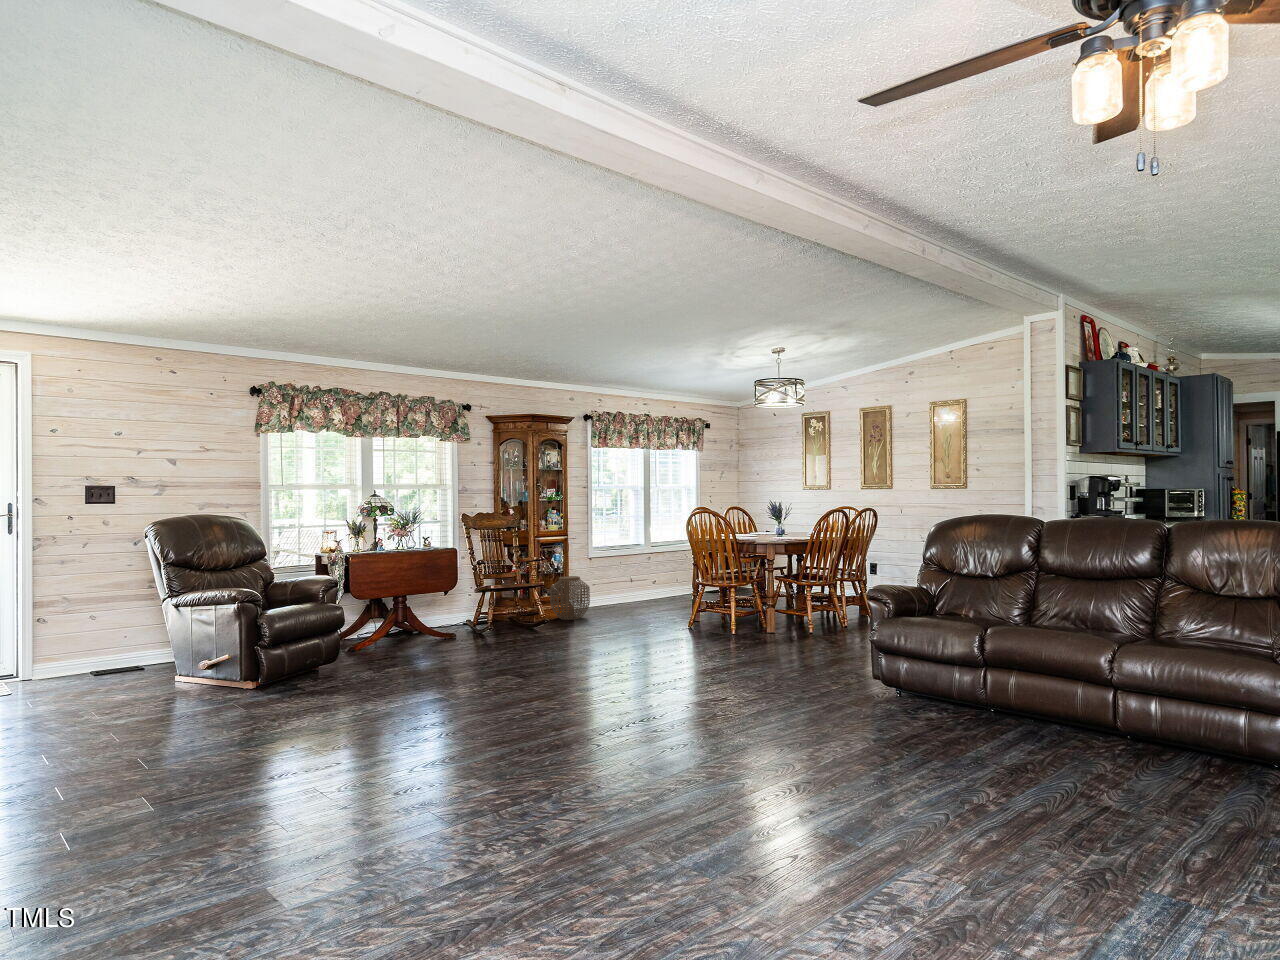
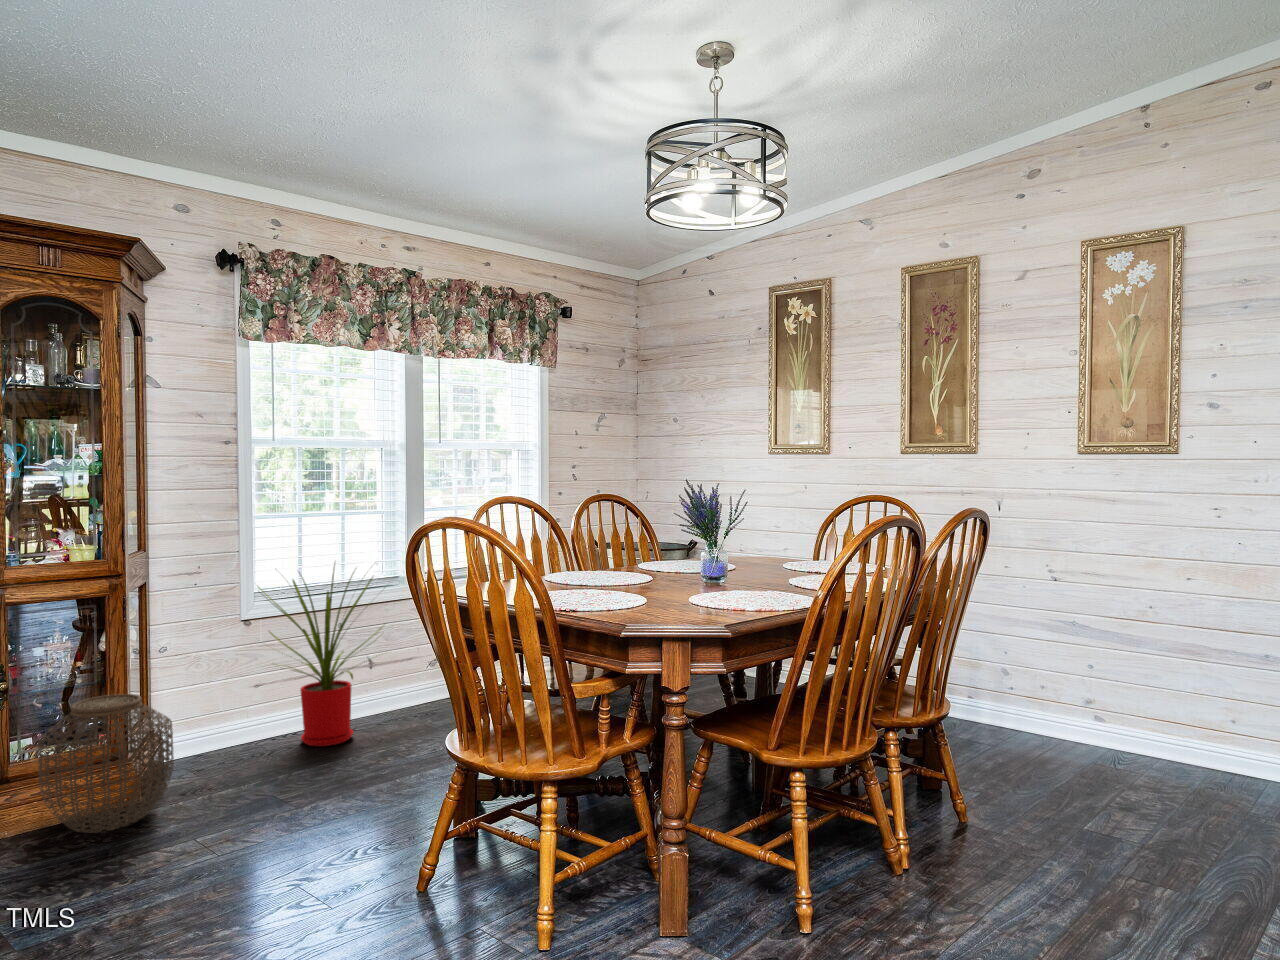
house plant: none [596,535,651,607] -> present [260,565,382,746]

